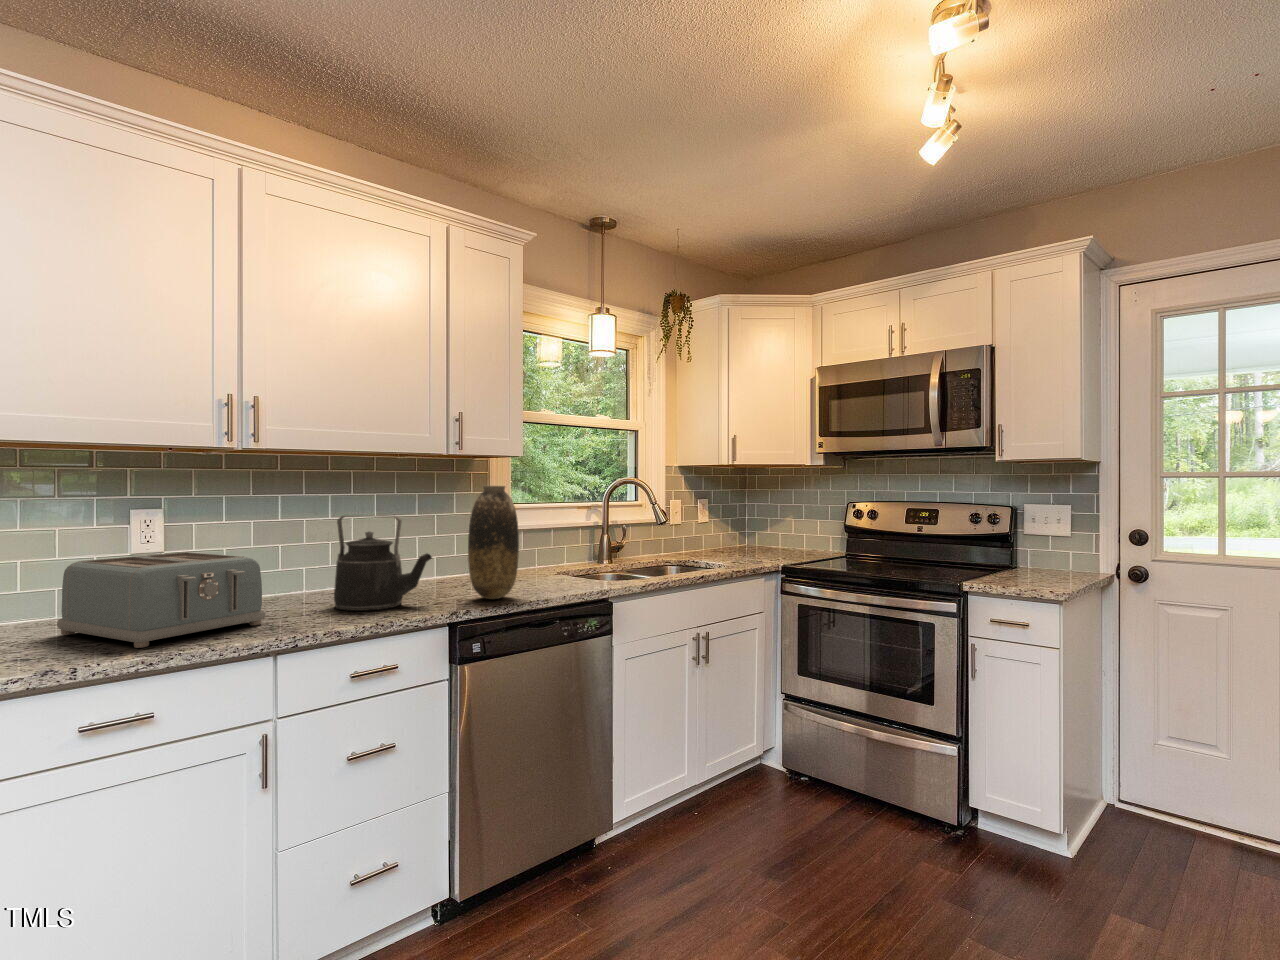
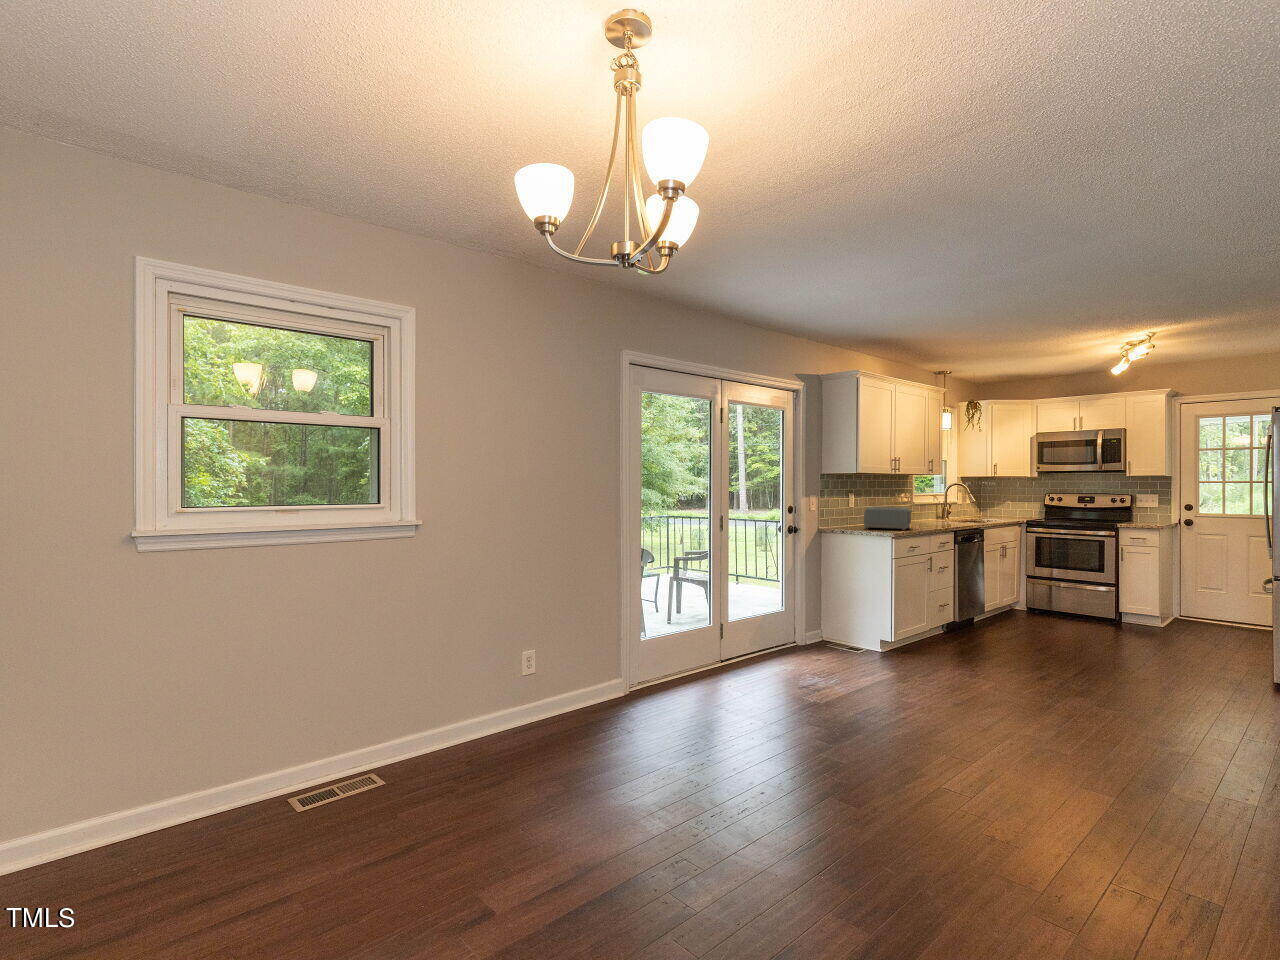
vase: present [468,486,519,599] -> none [944,486,963,526]
kettle: present [334,515,432,611] -> none [907,496,941,527]

